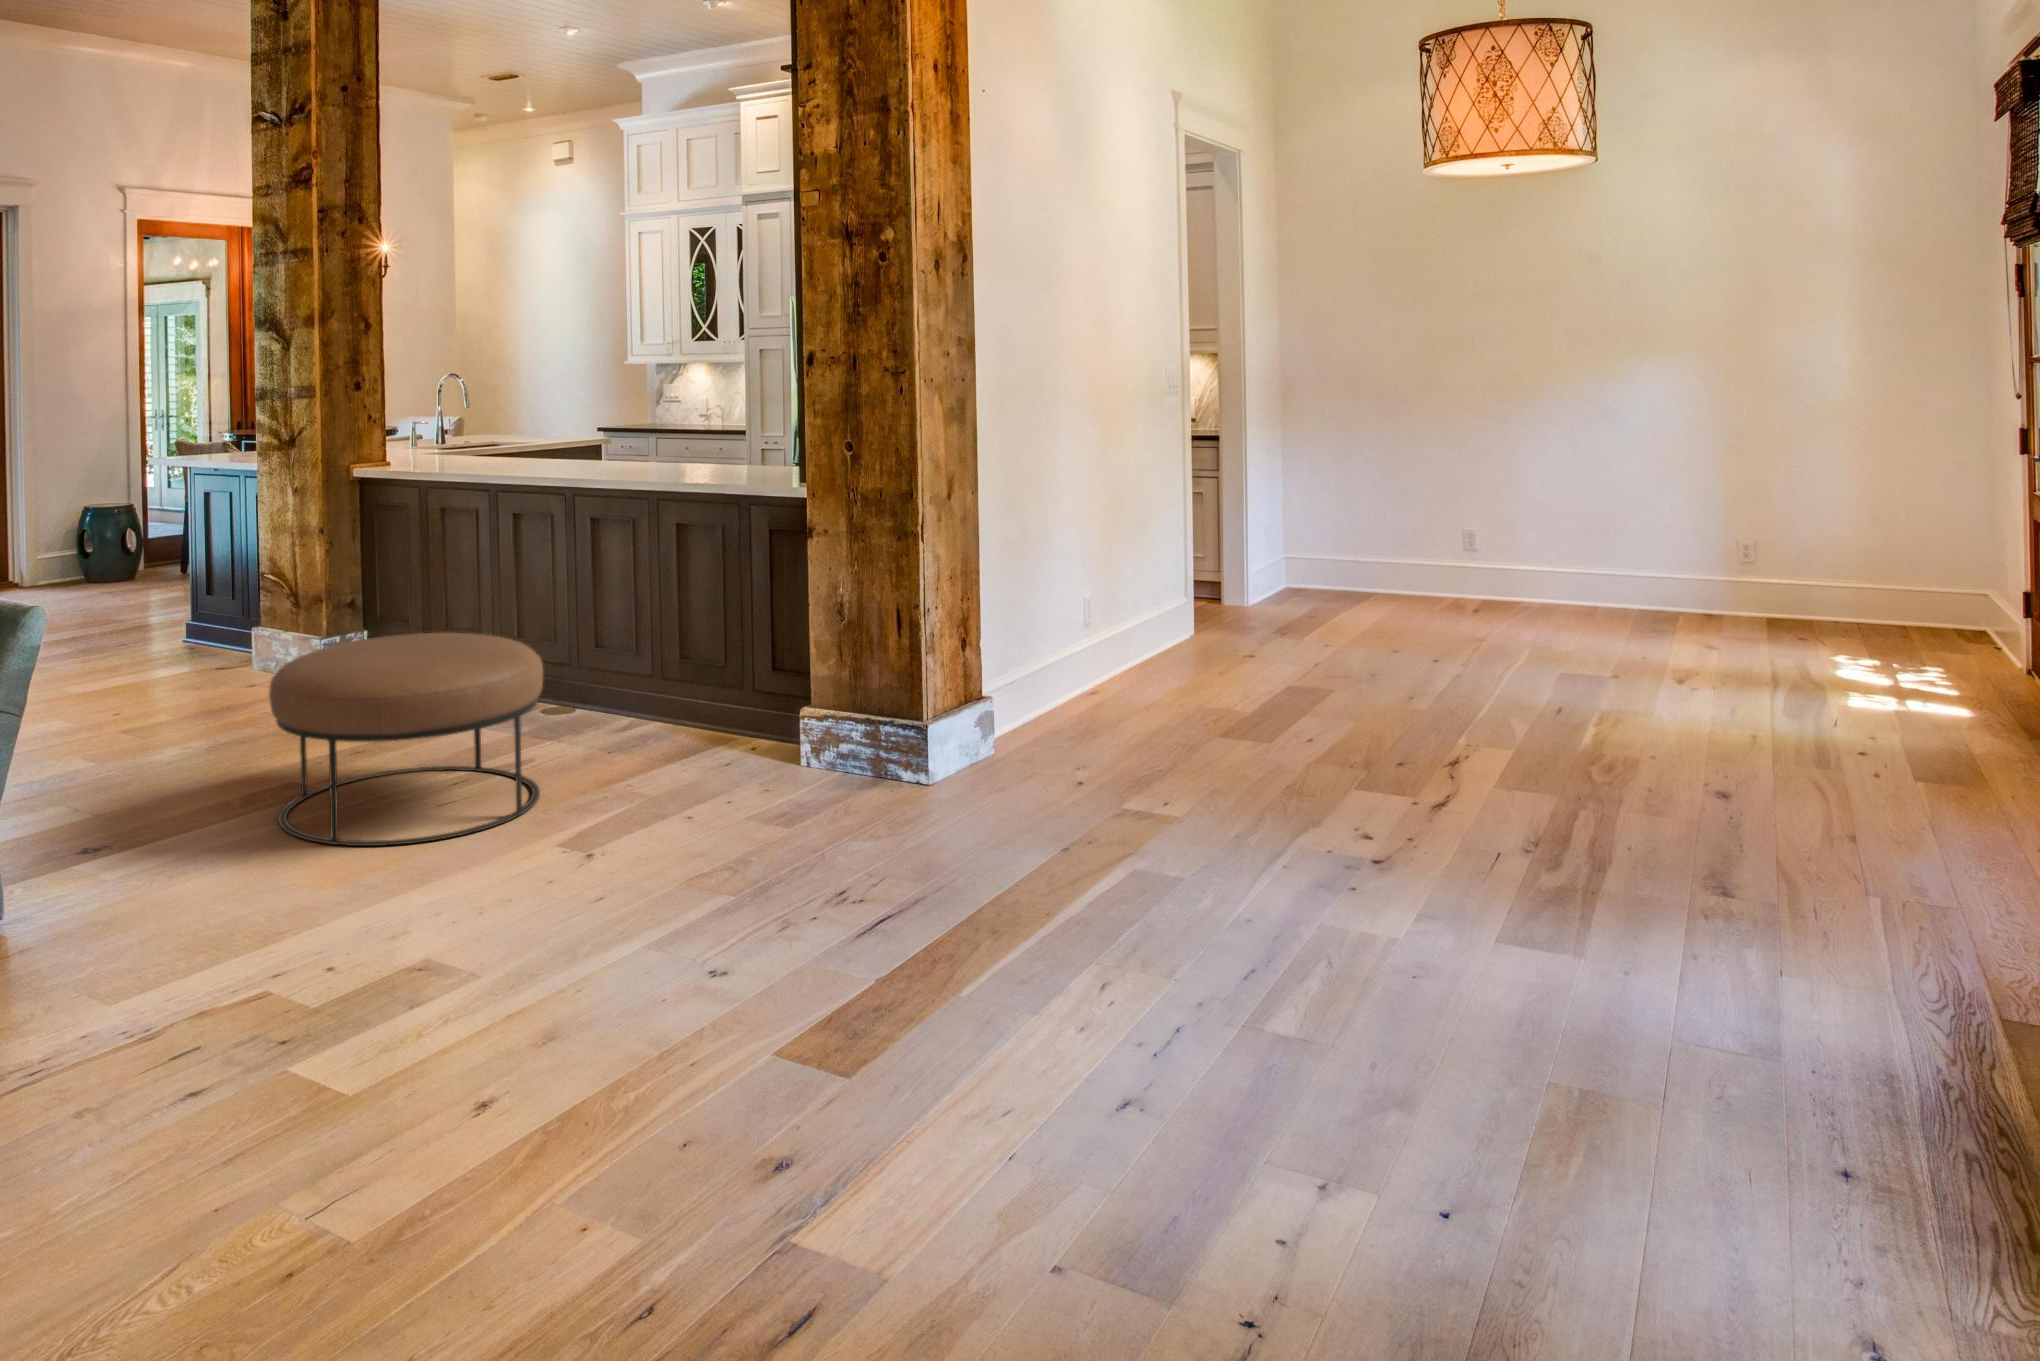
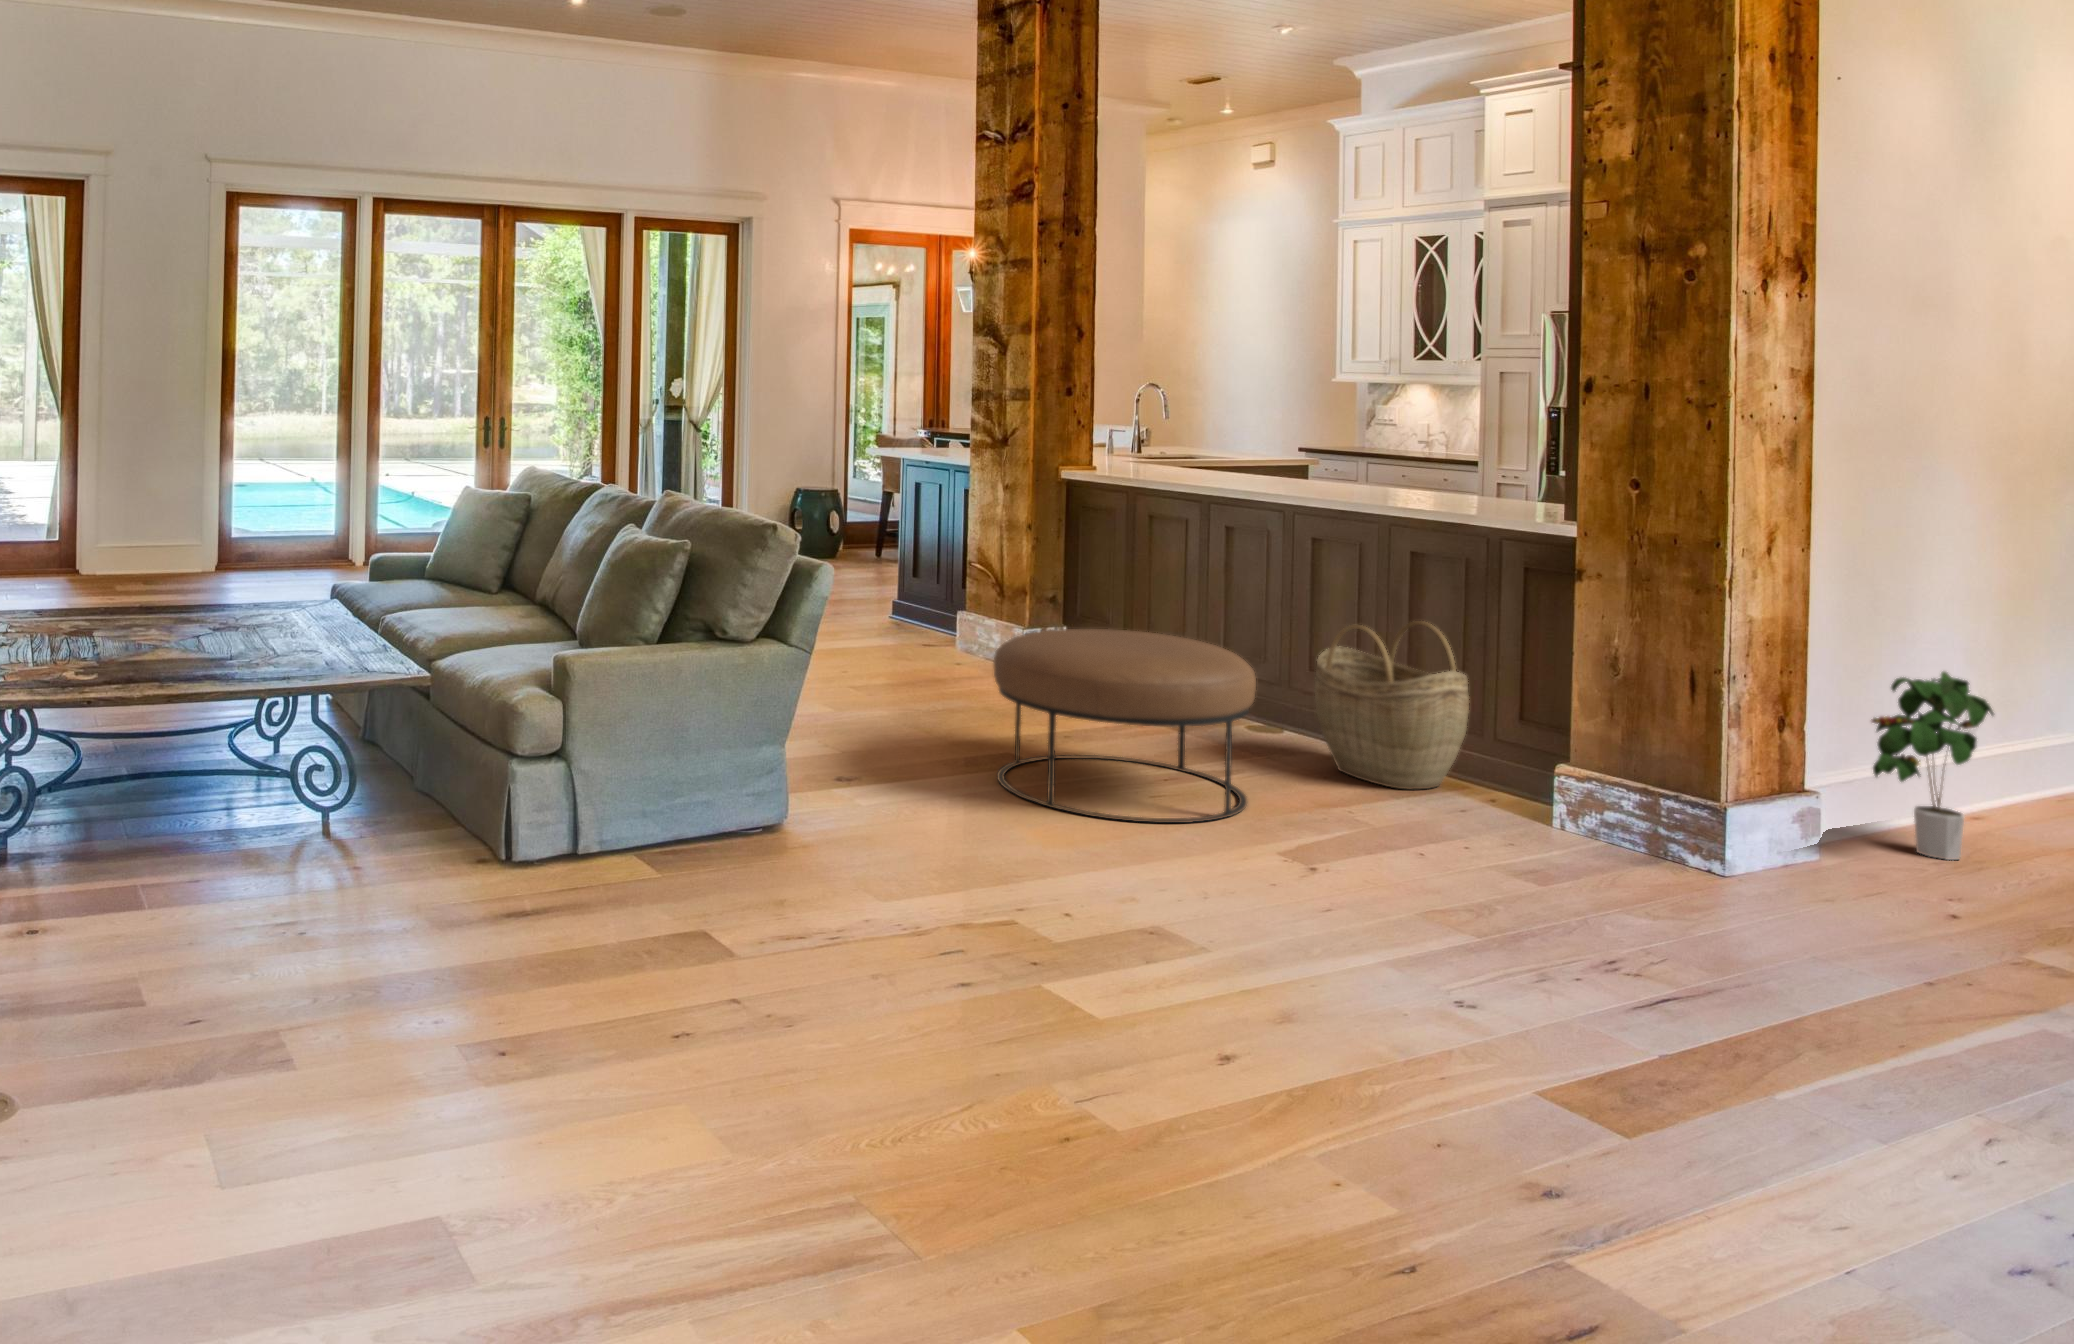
potted plant: none [1019,580,1094,733] -> present [1872,672,1994,860]
woven basket: none [602,587,733,751] -> present [1315,621,1469,790]

